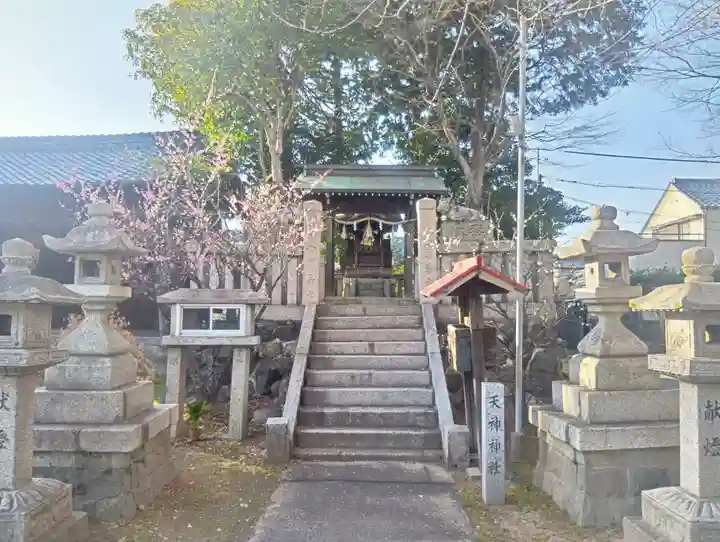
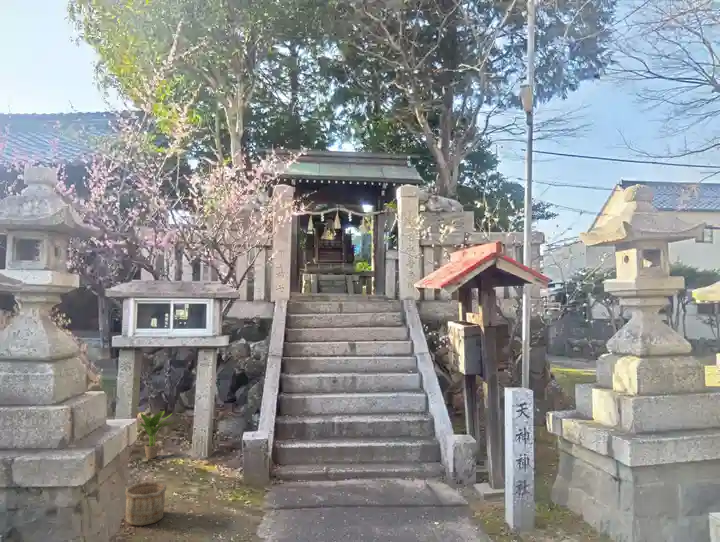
wooden bucket: none [168,456,201,489] -> present [126,482,166,525]

